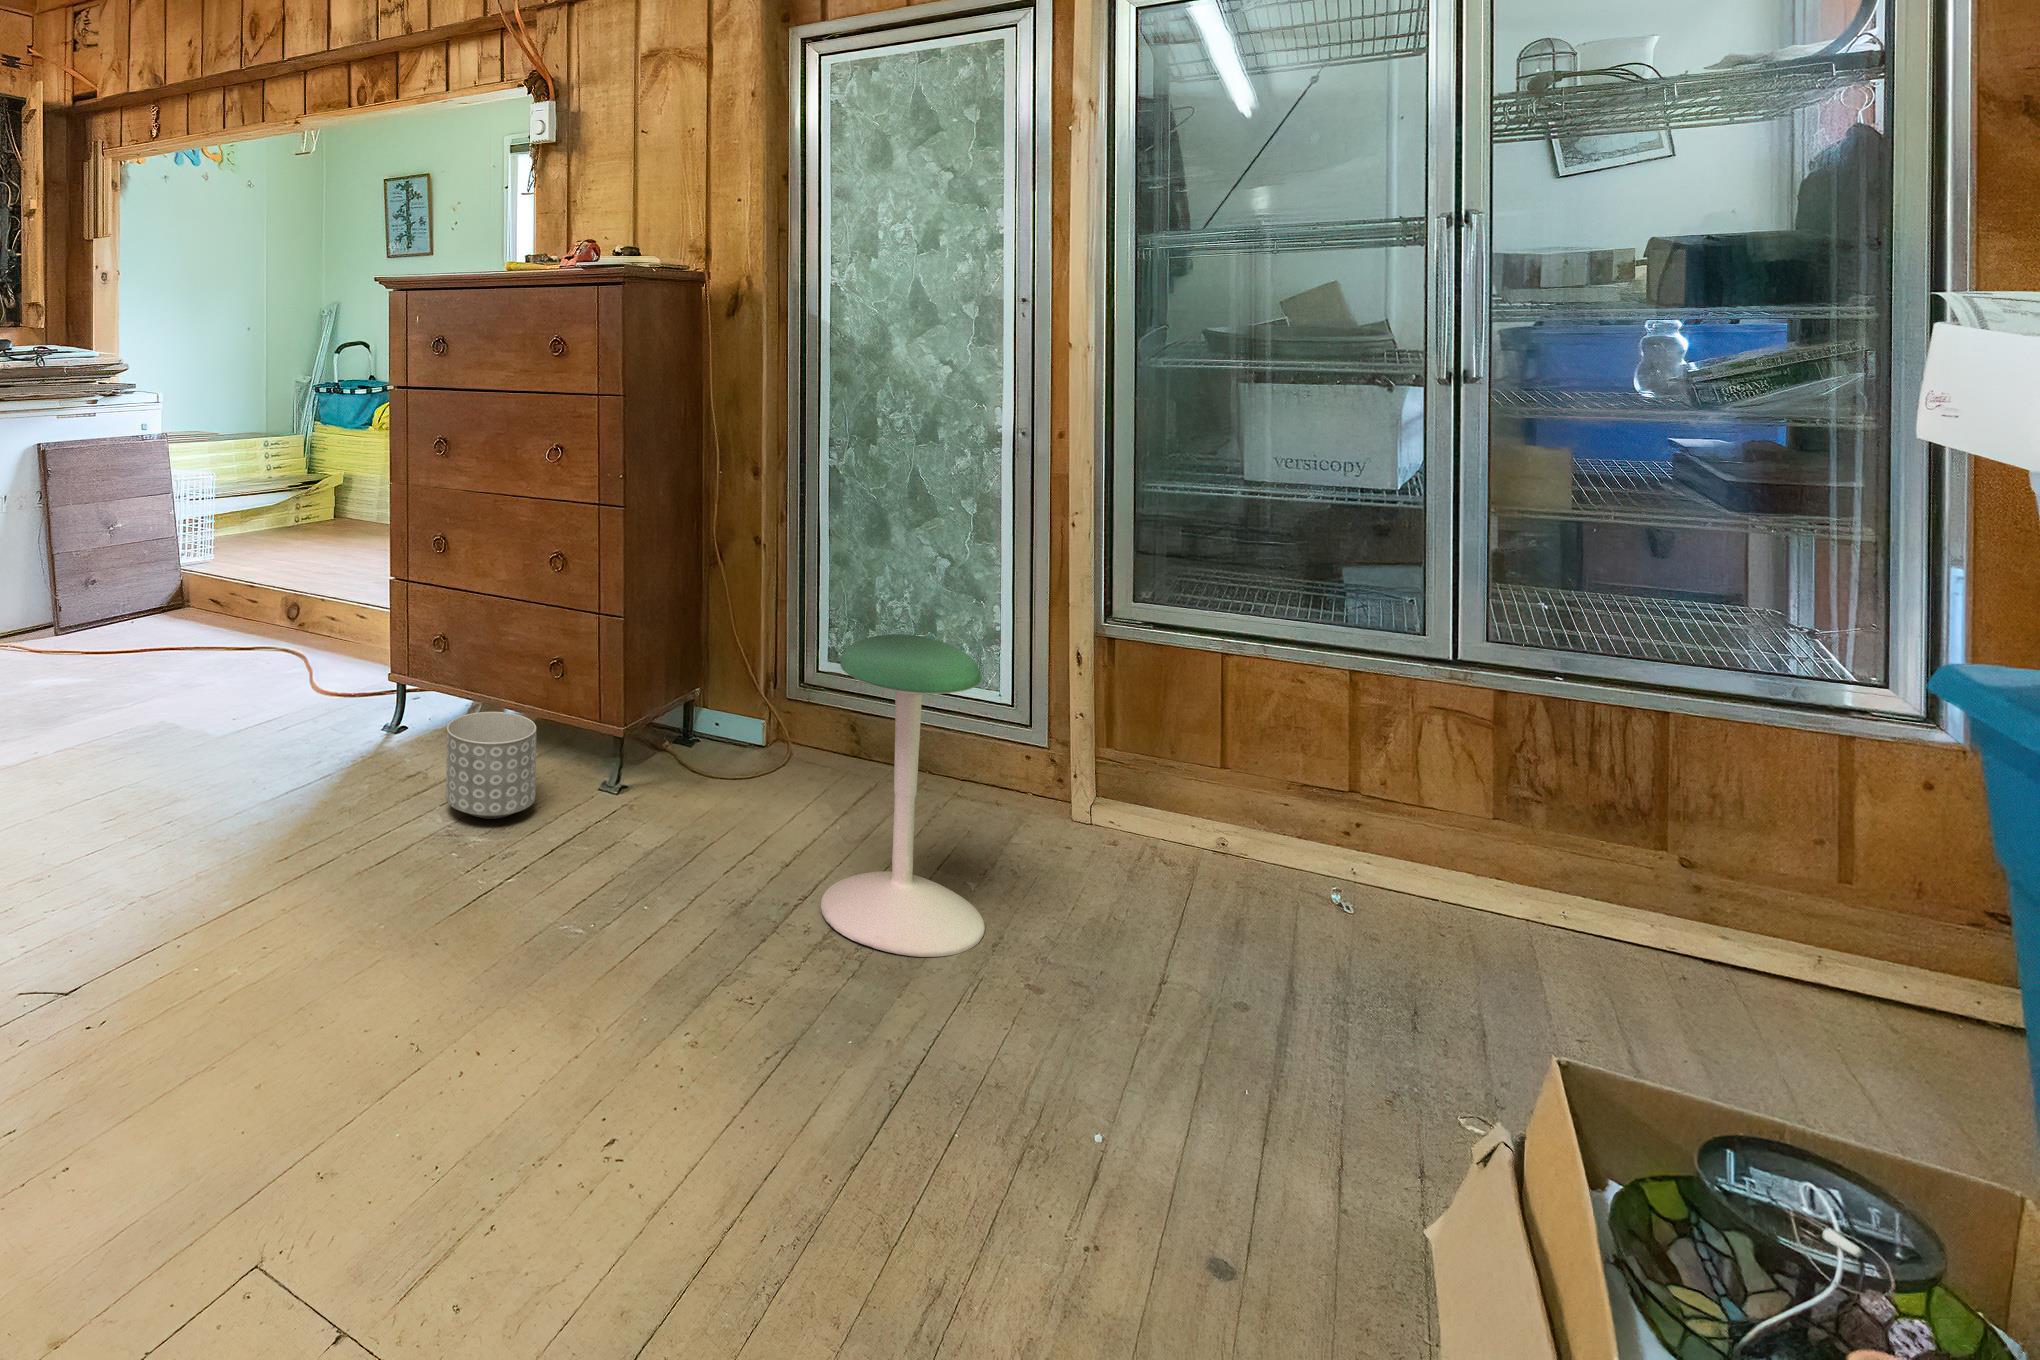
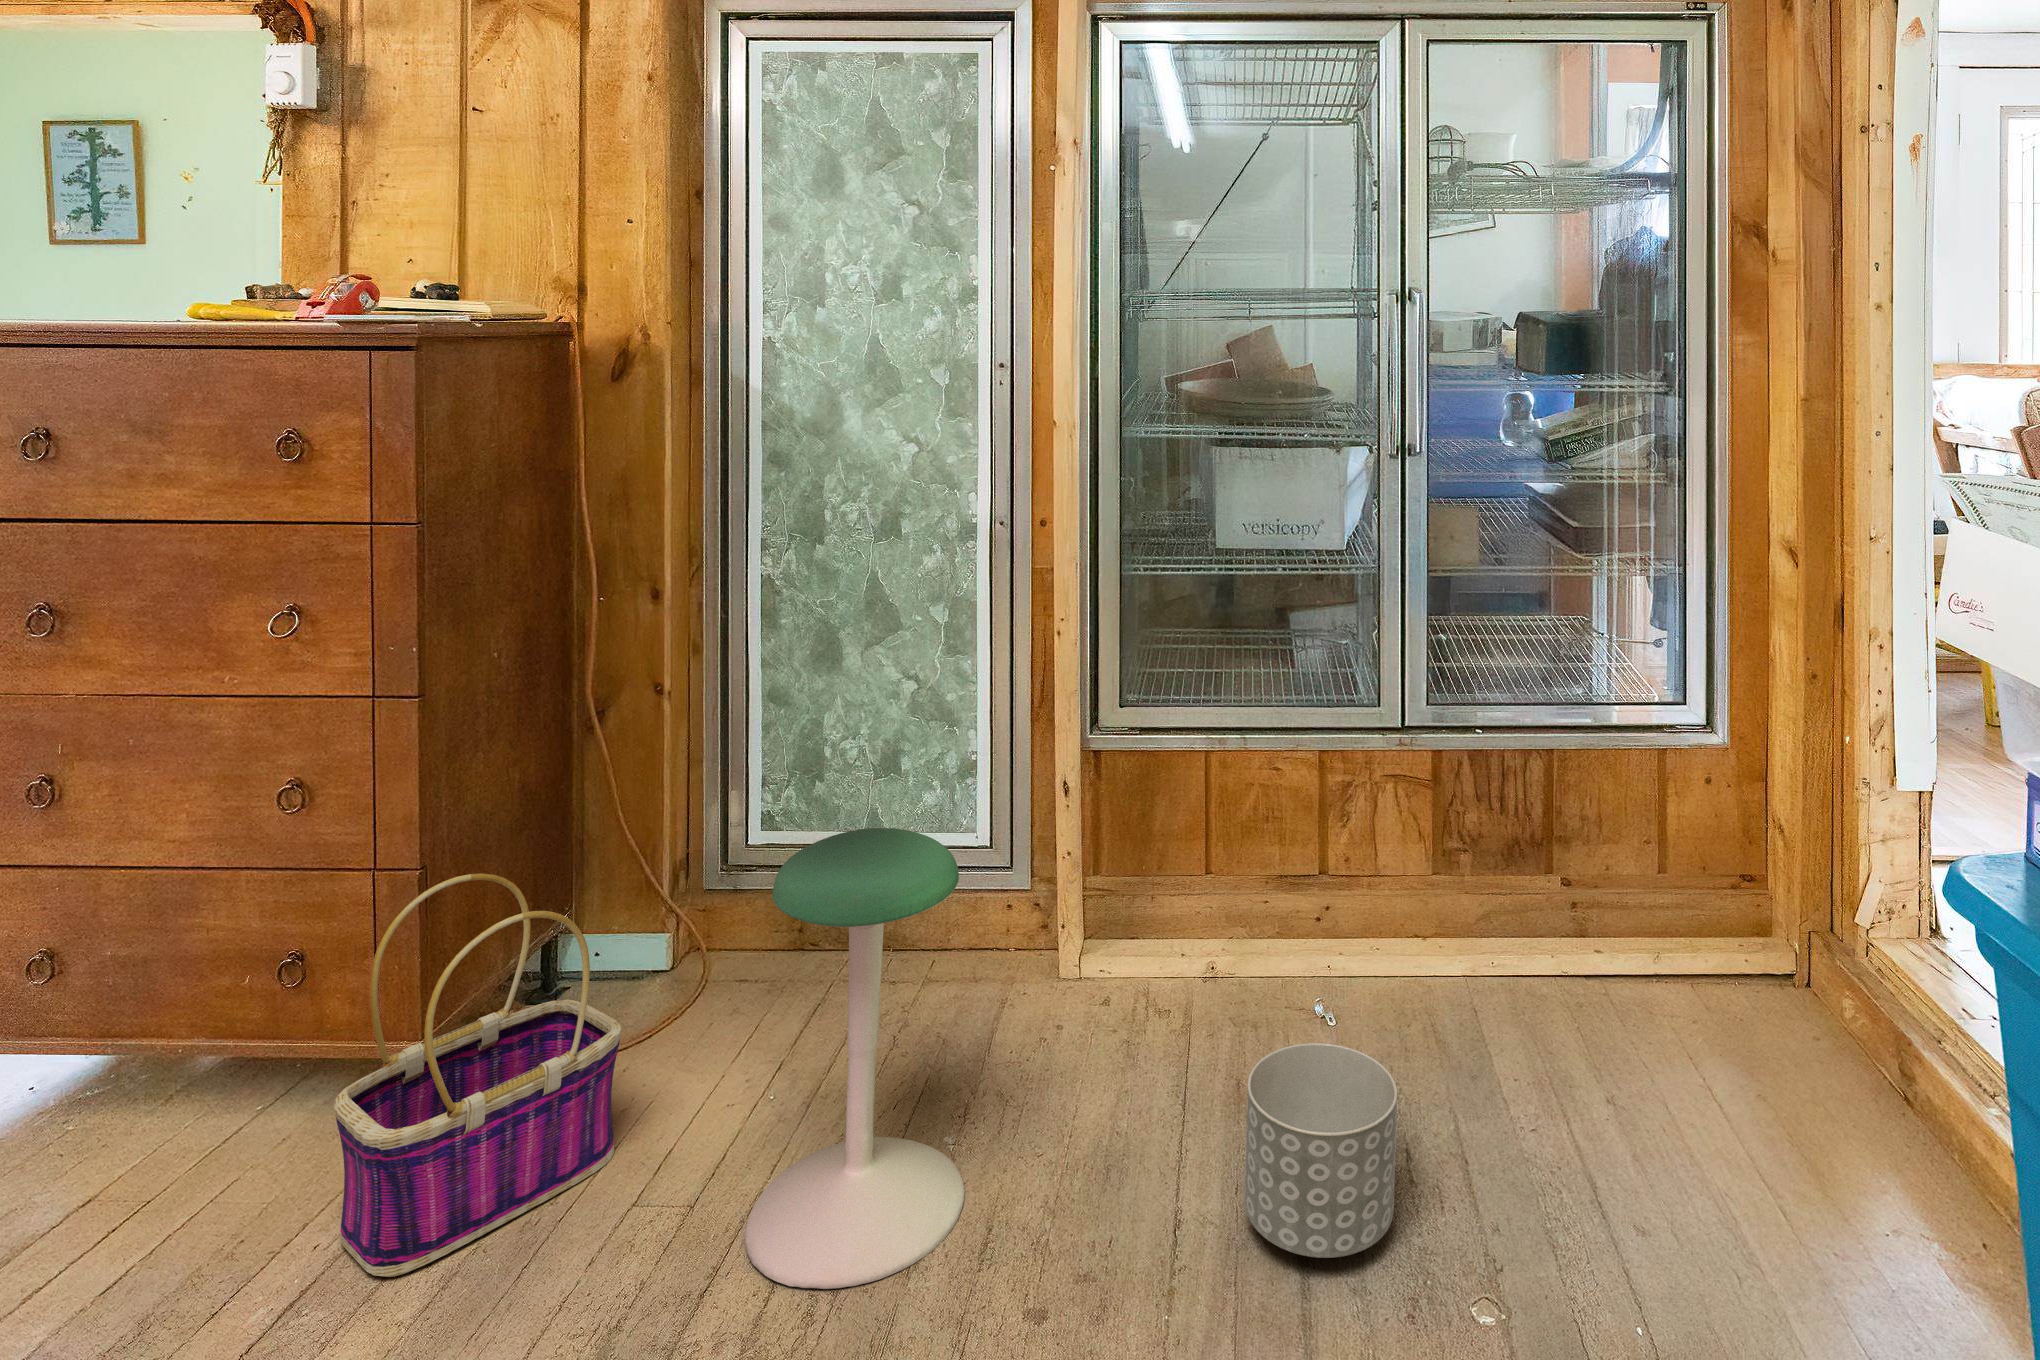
basket: none [576,630,738,863] -> present [334,874,622,1277]
planter: present [446,712,536,819] -> present [1244,1043,1397,1258]

